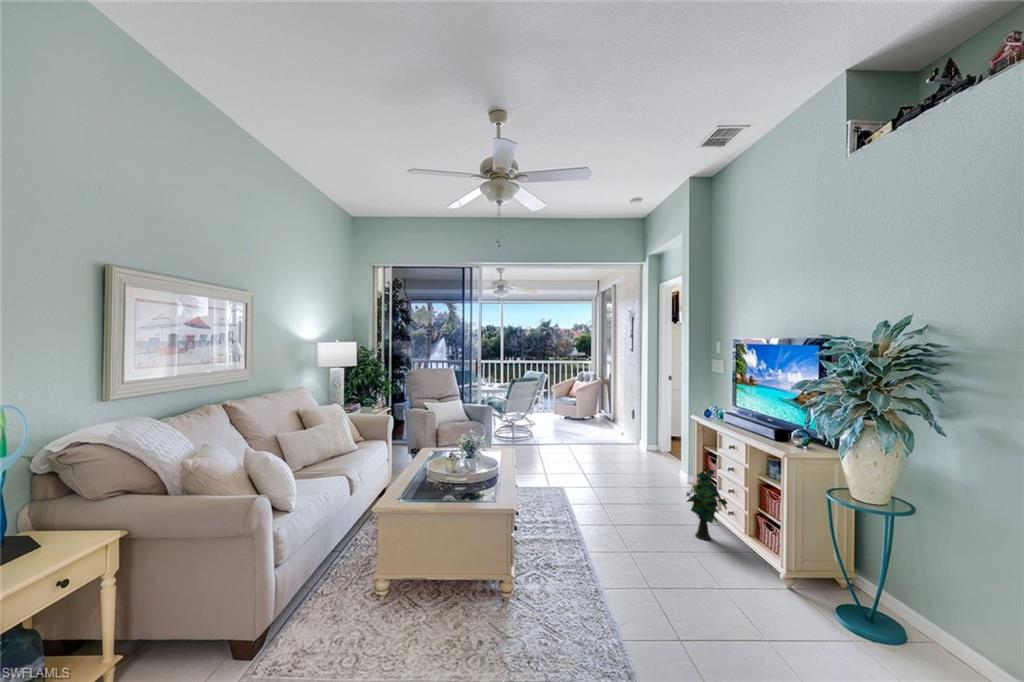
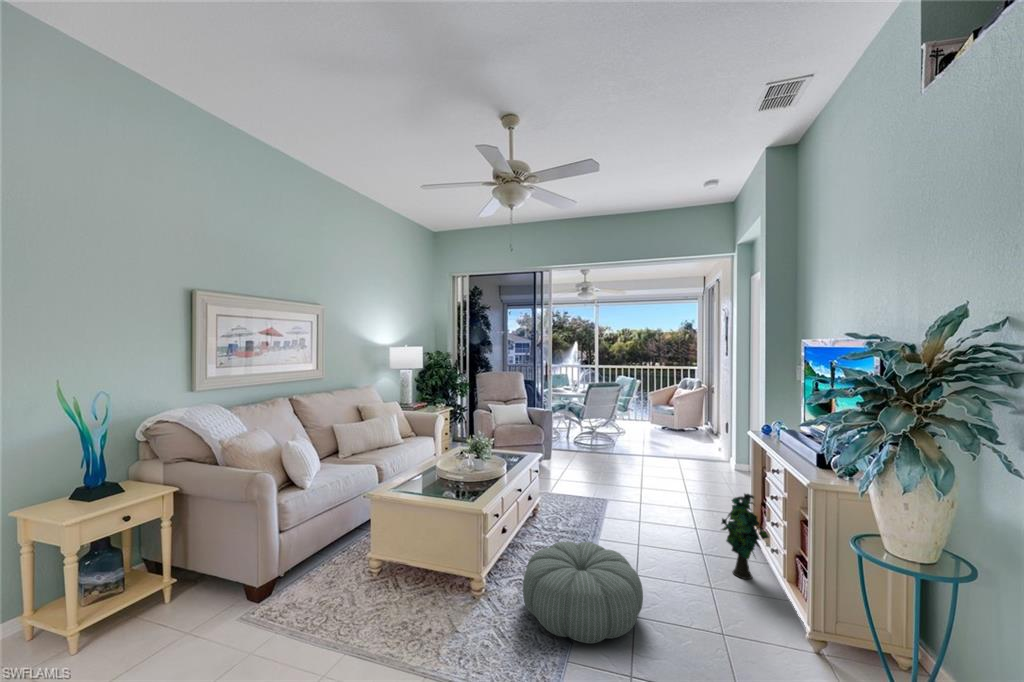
pouf: none [551,528,666,620] -> present [523,542,643,643]

